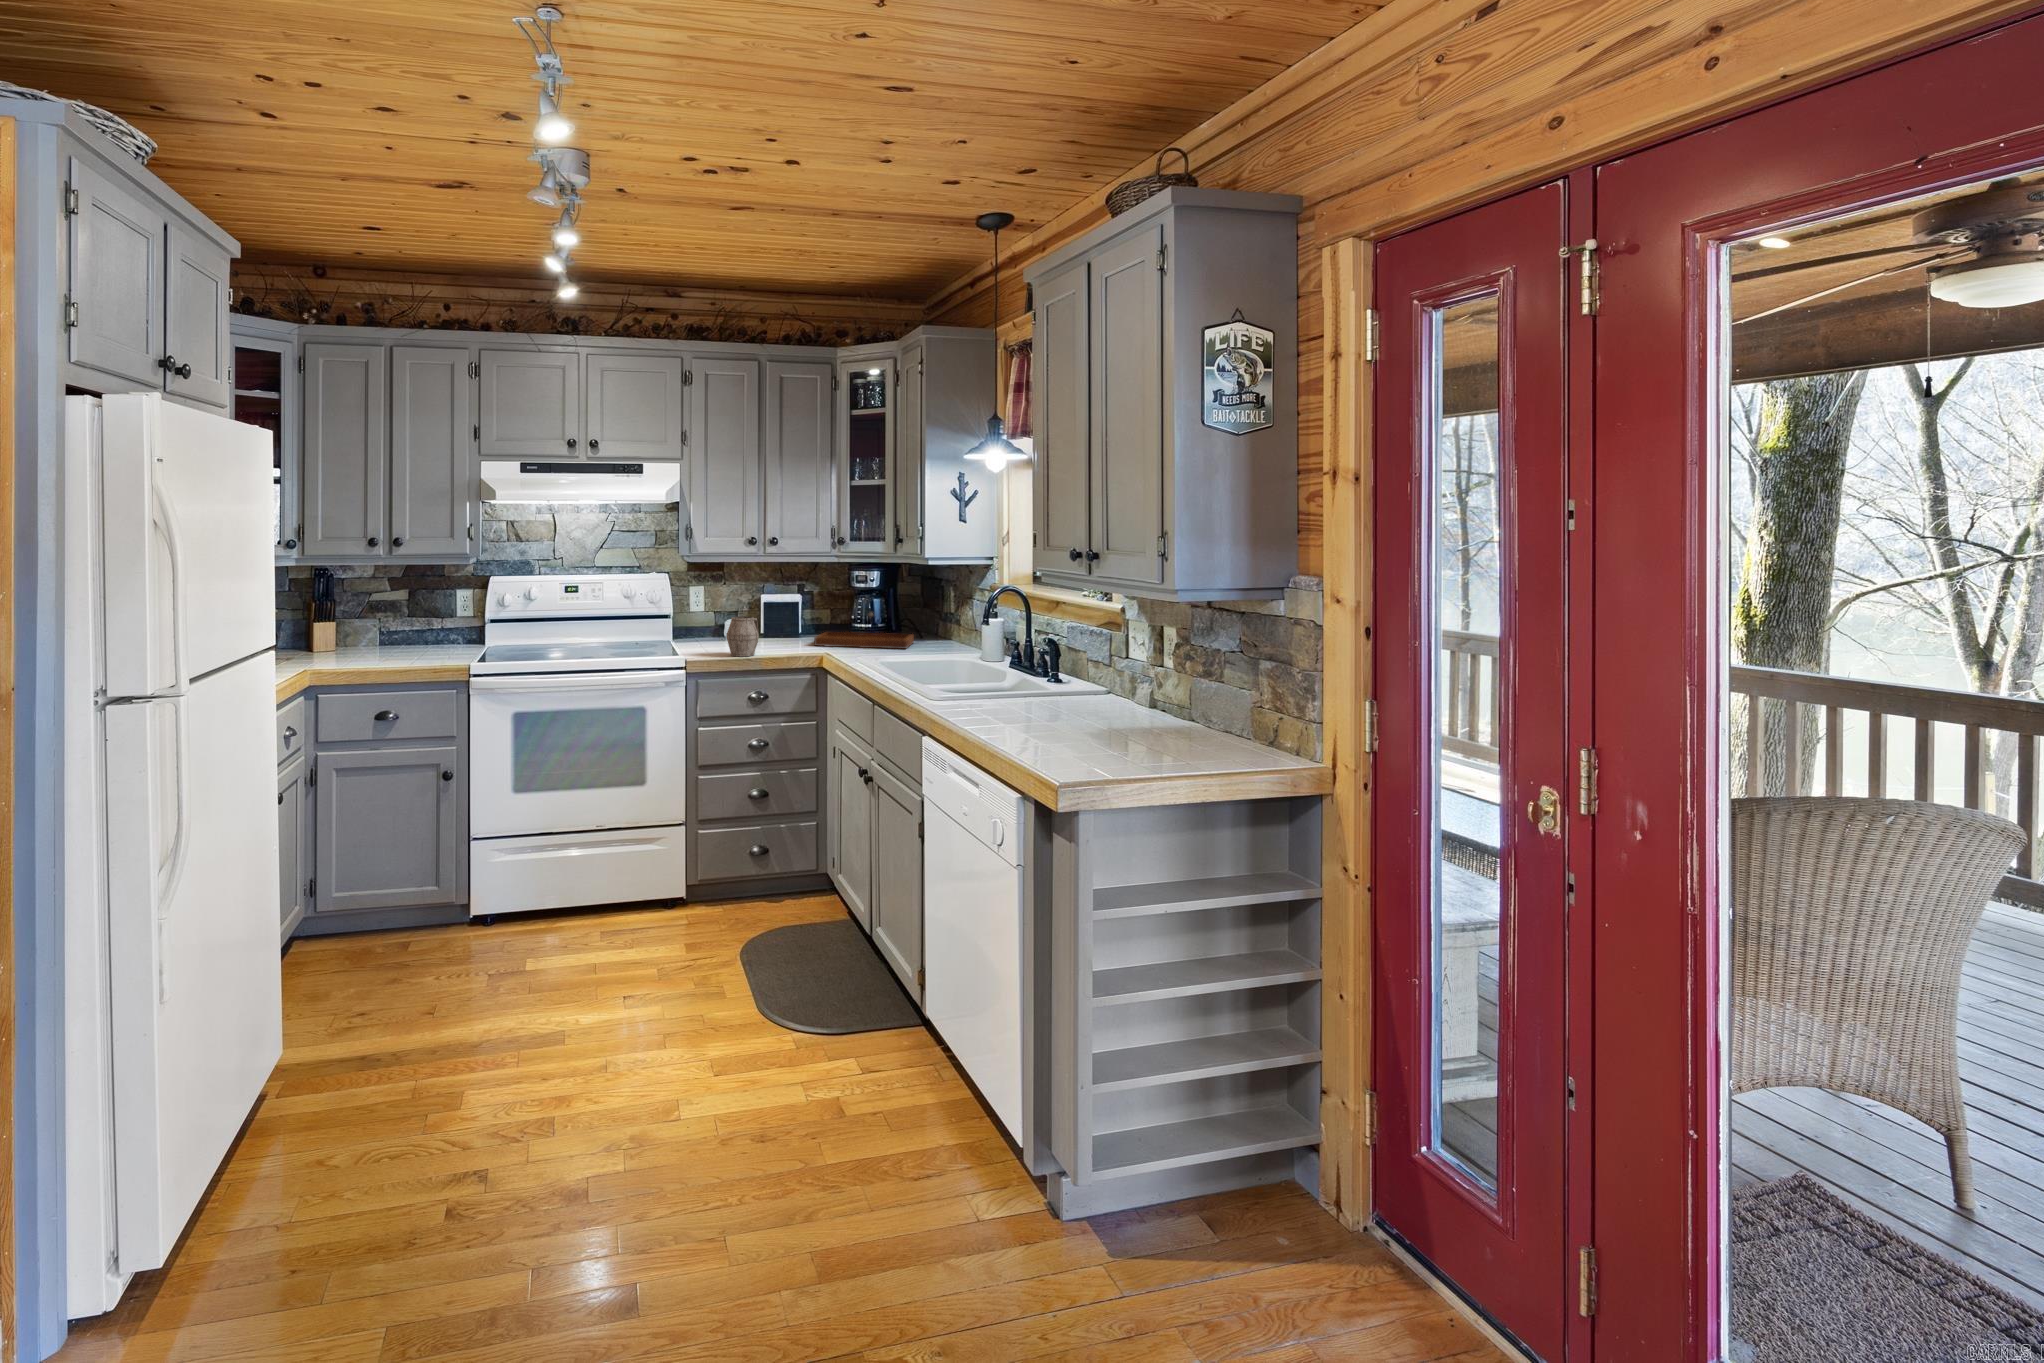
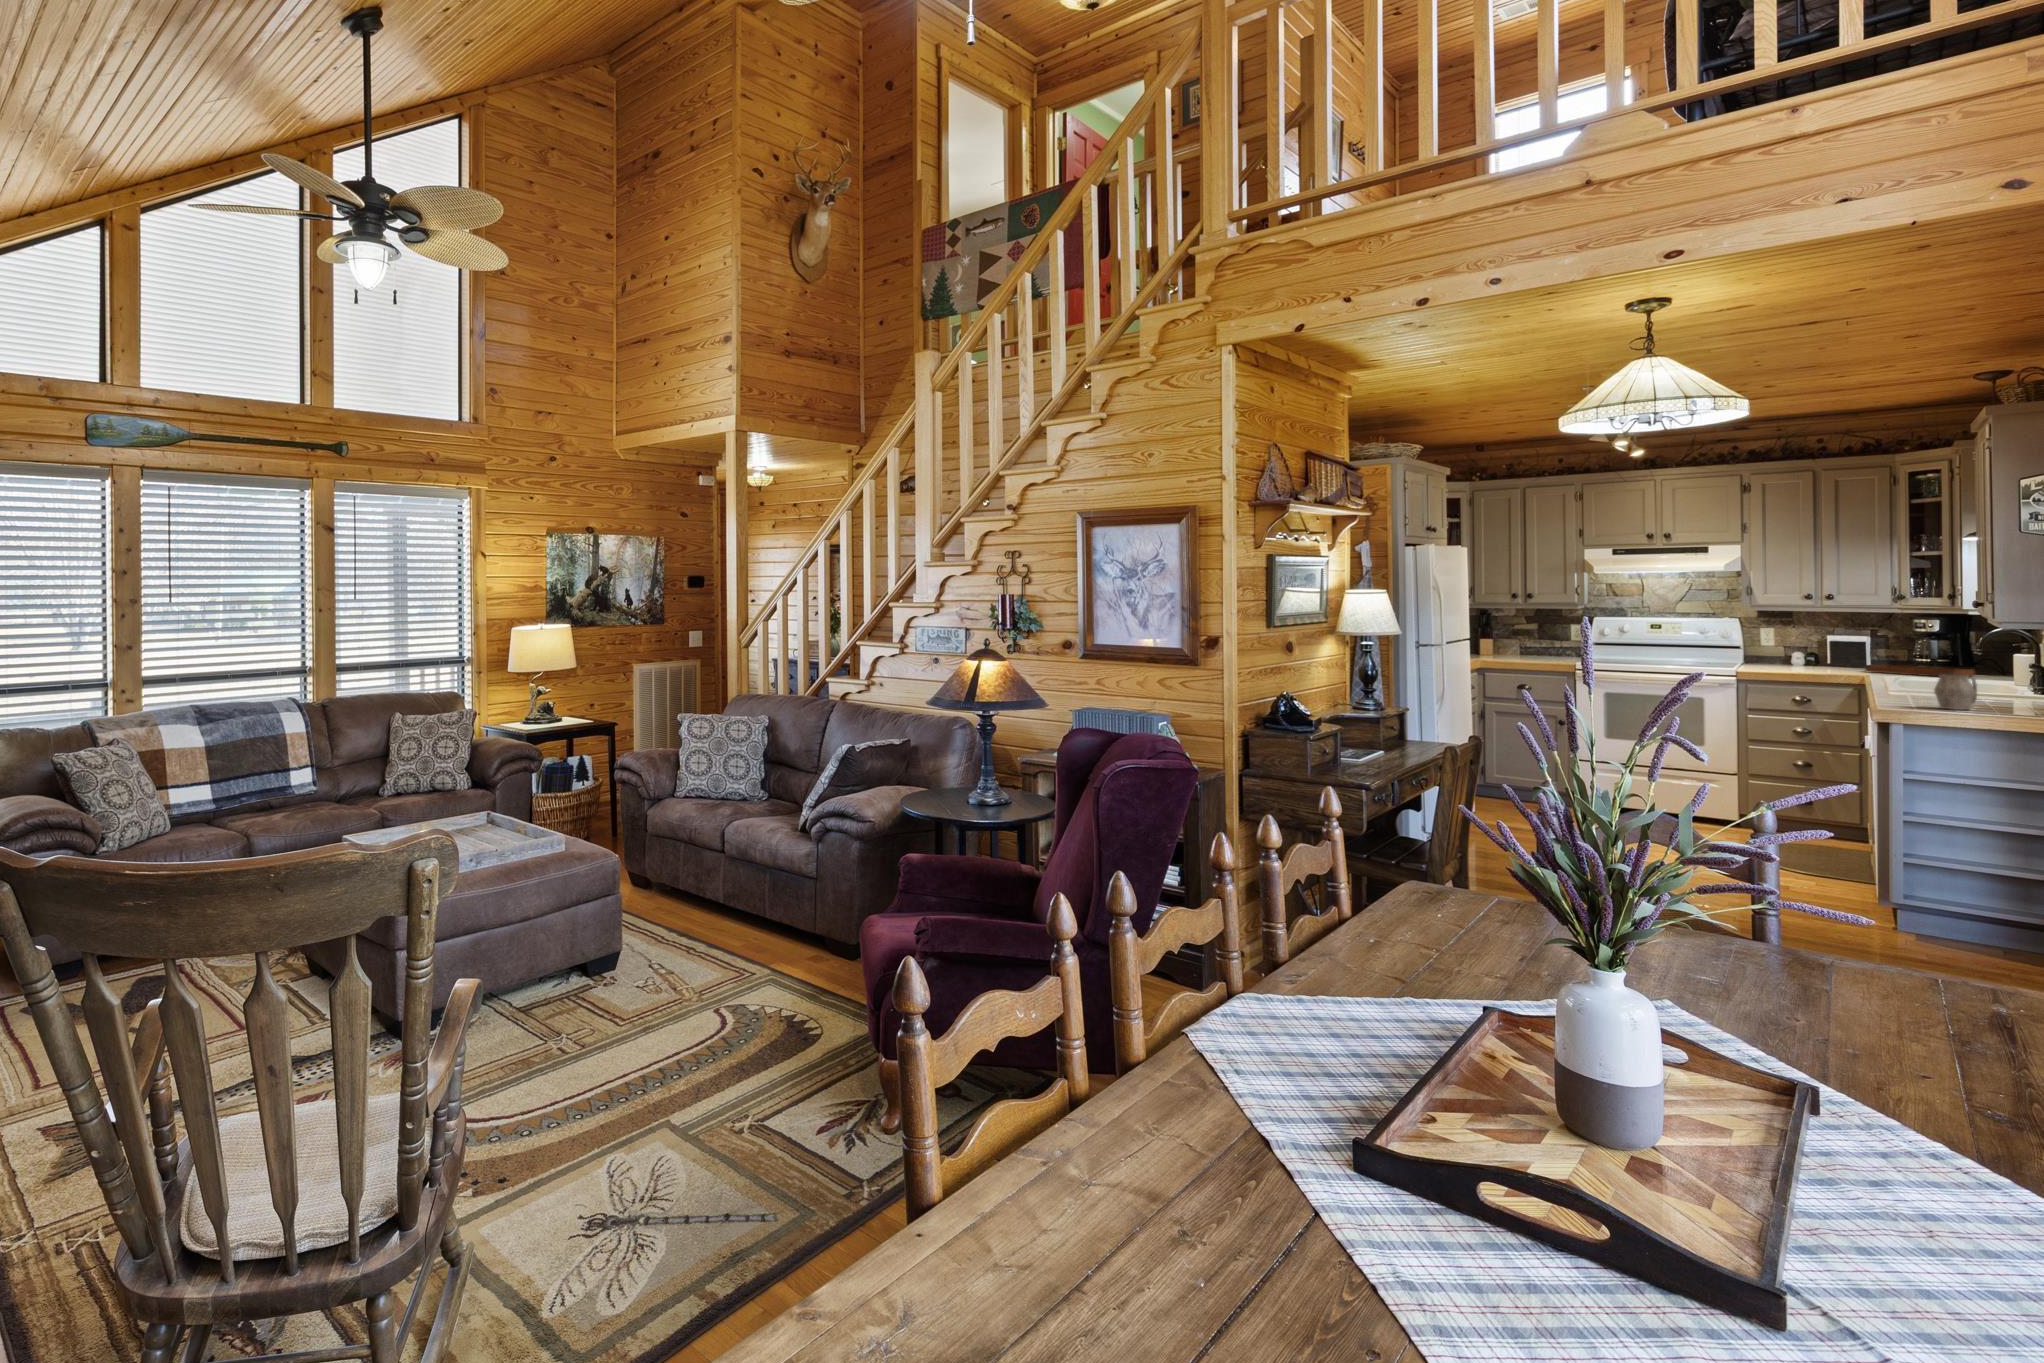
mug: present [727,616,759,656] -> present [1934,674,1977,710]

